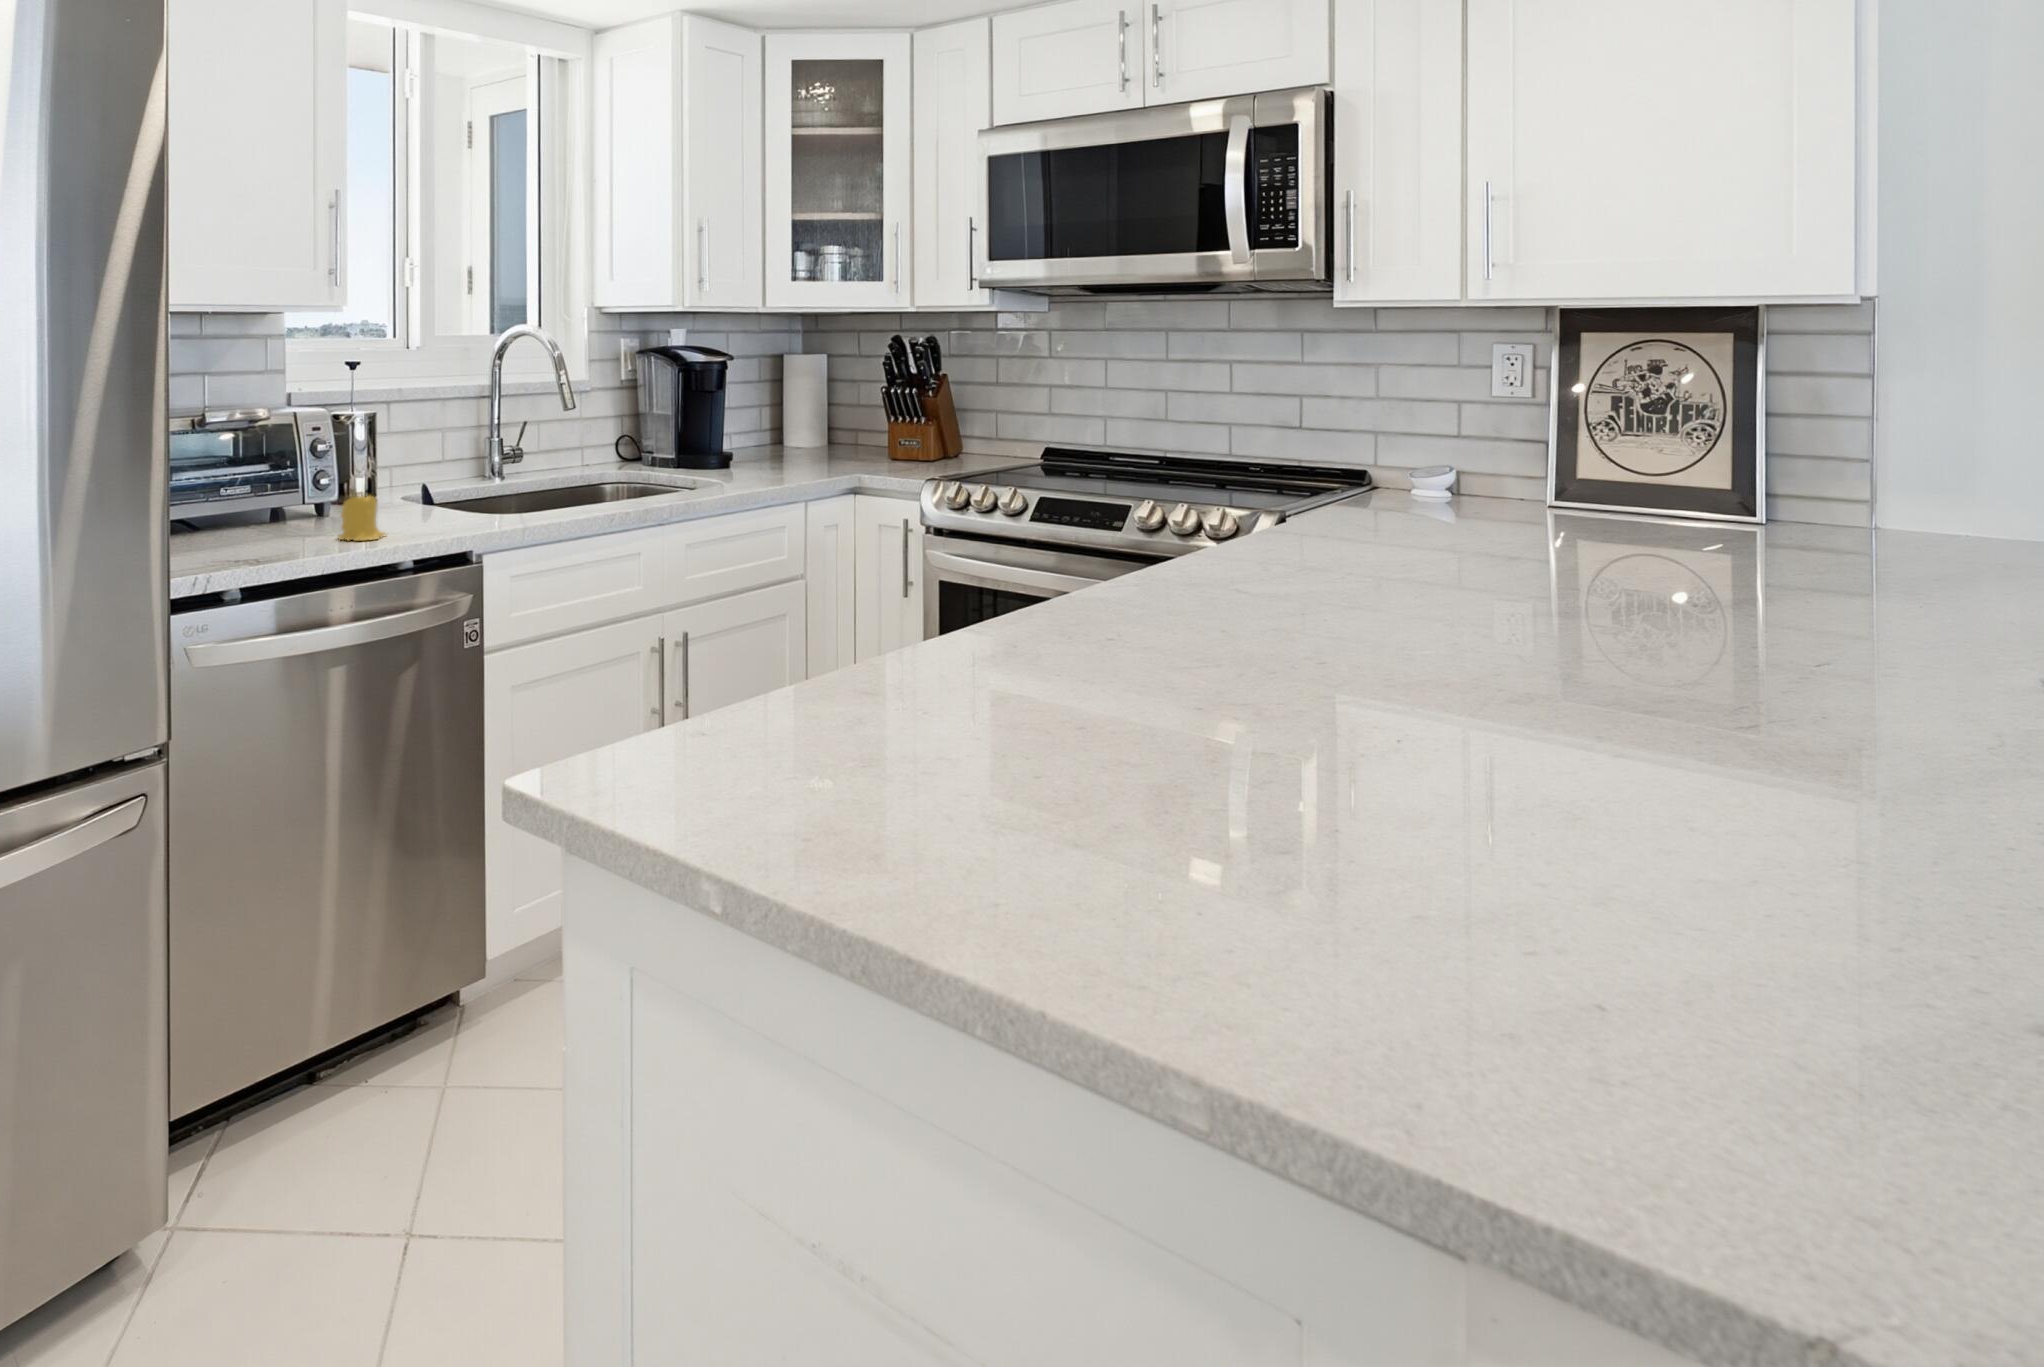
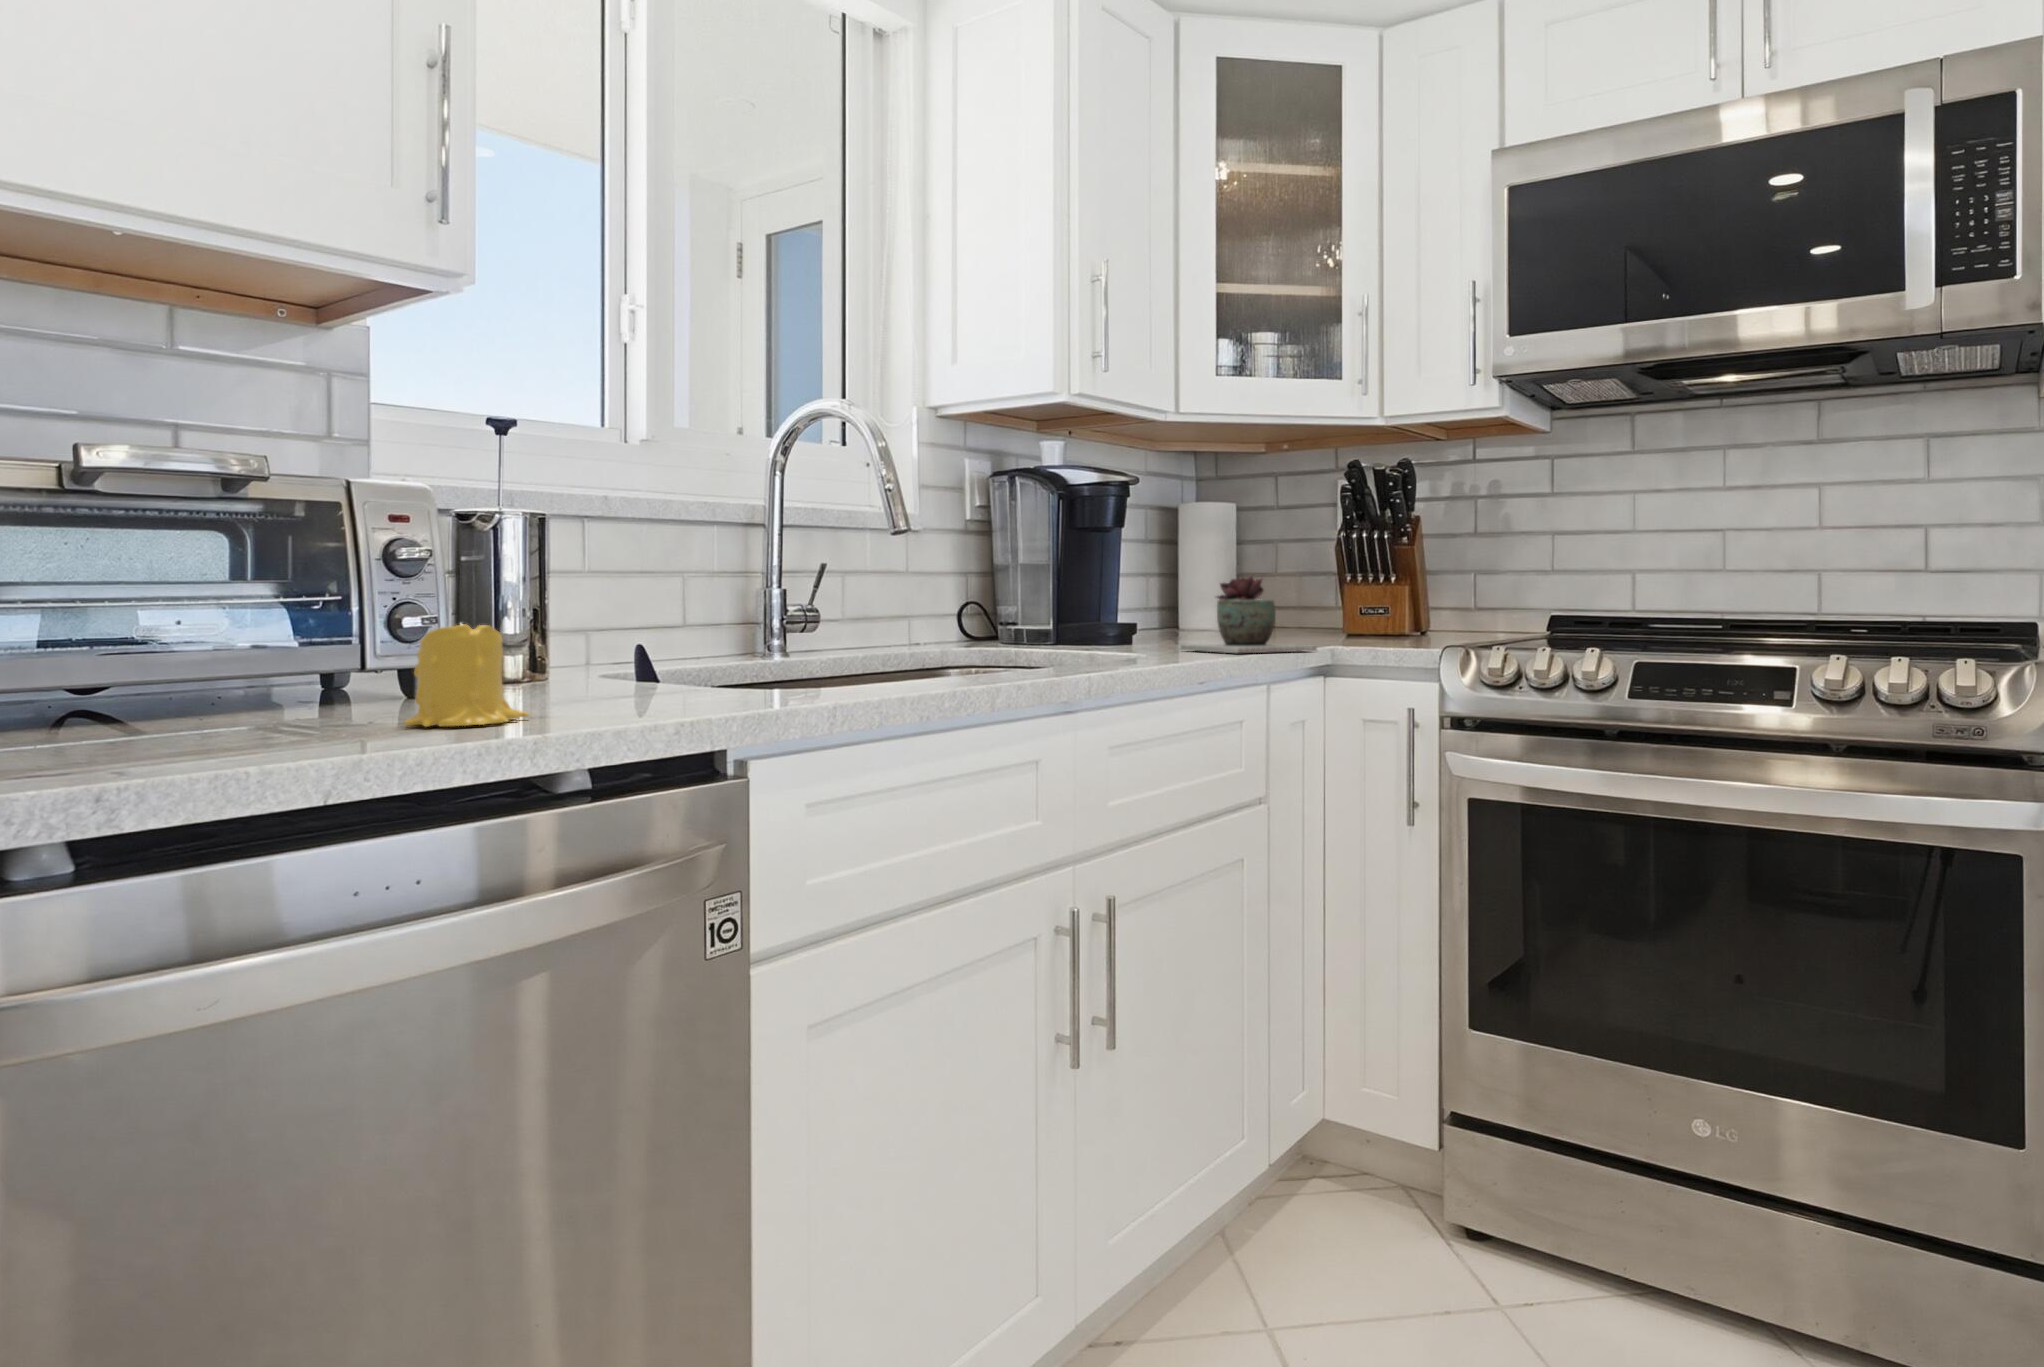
succulent plant: none [765,423,855,478] -> present [1180,576,1317,653]

